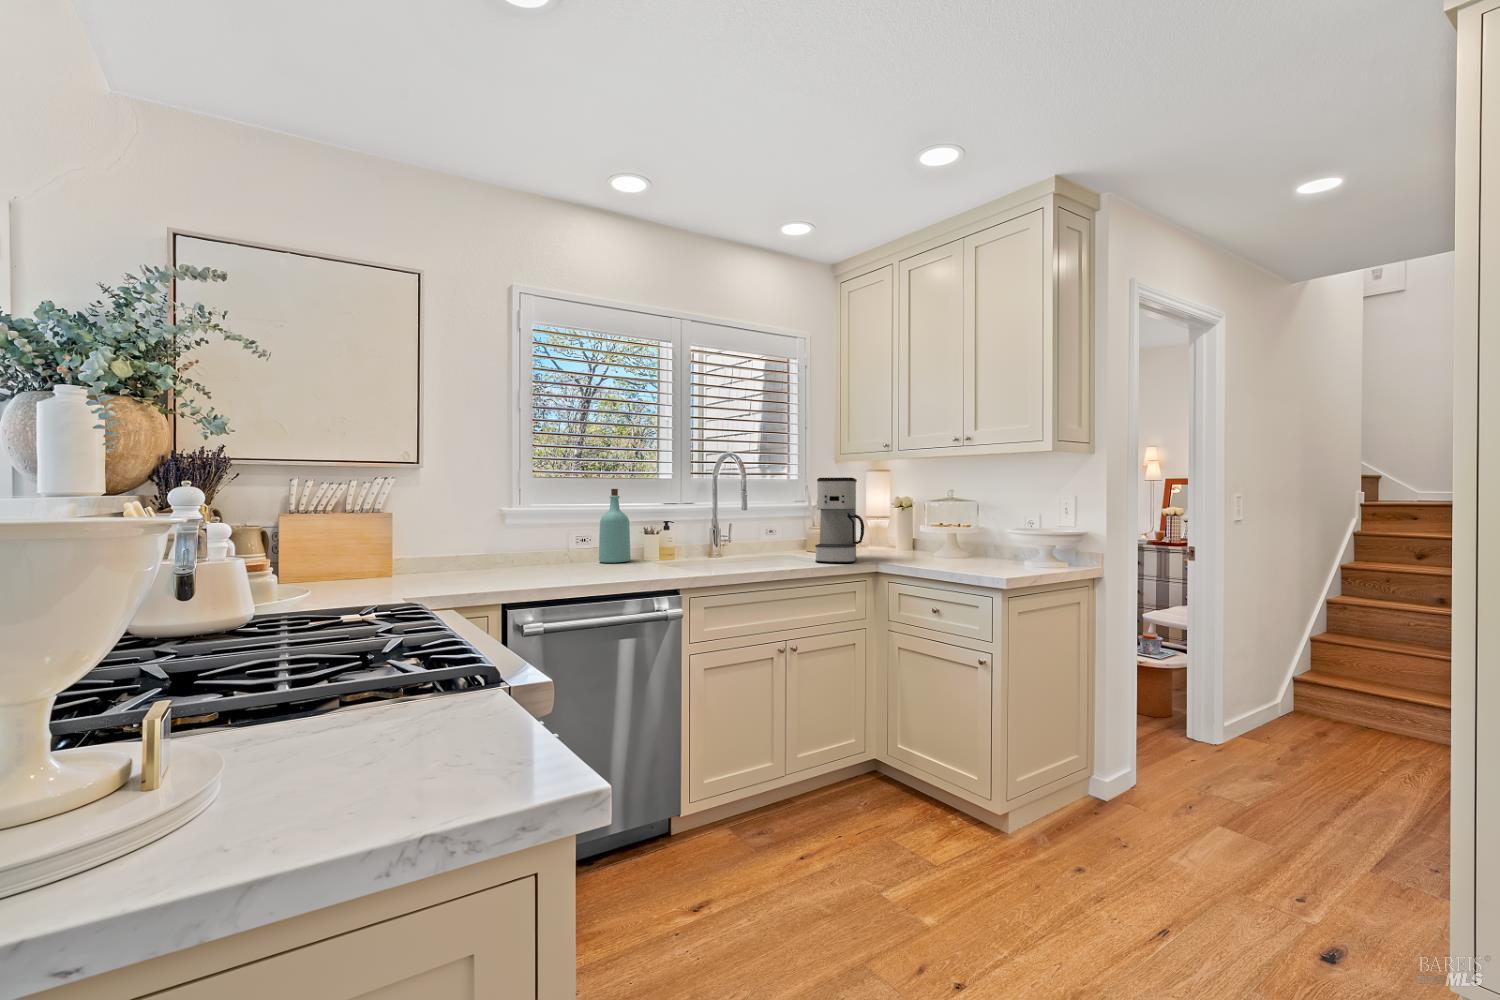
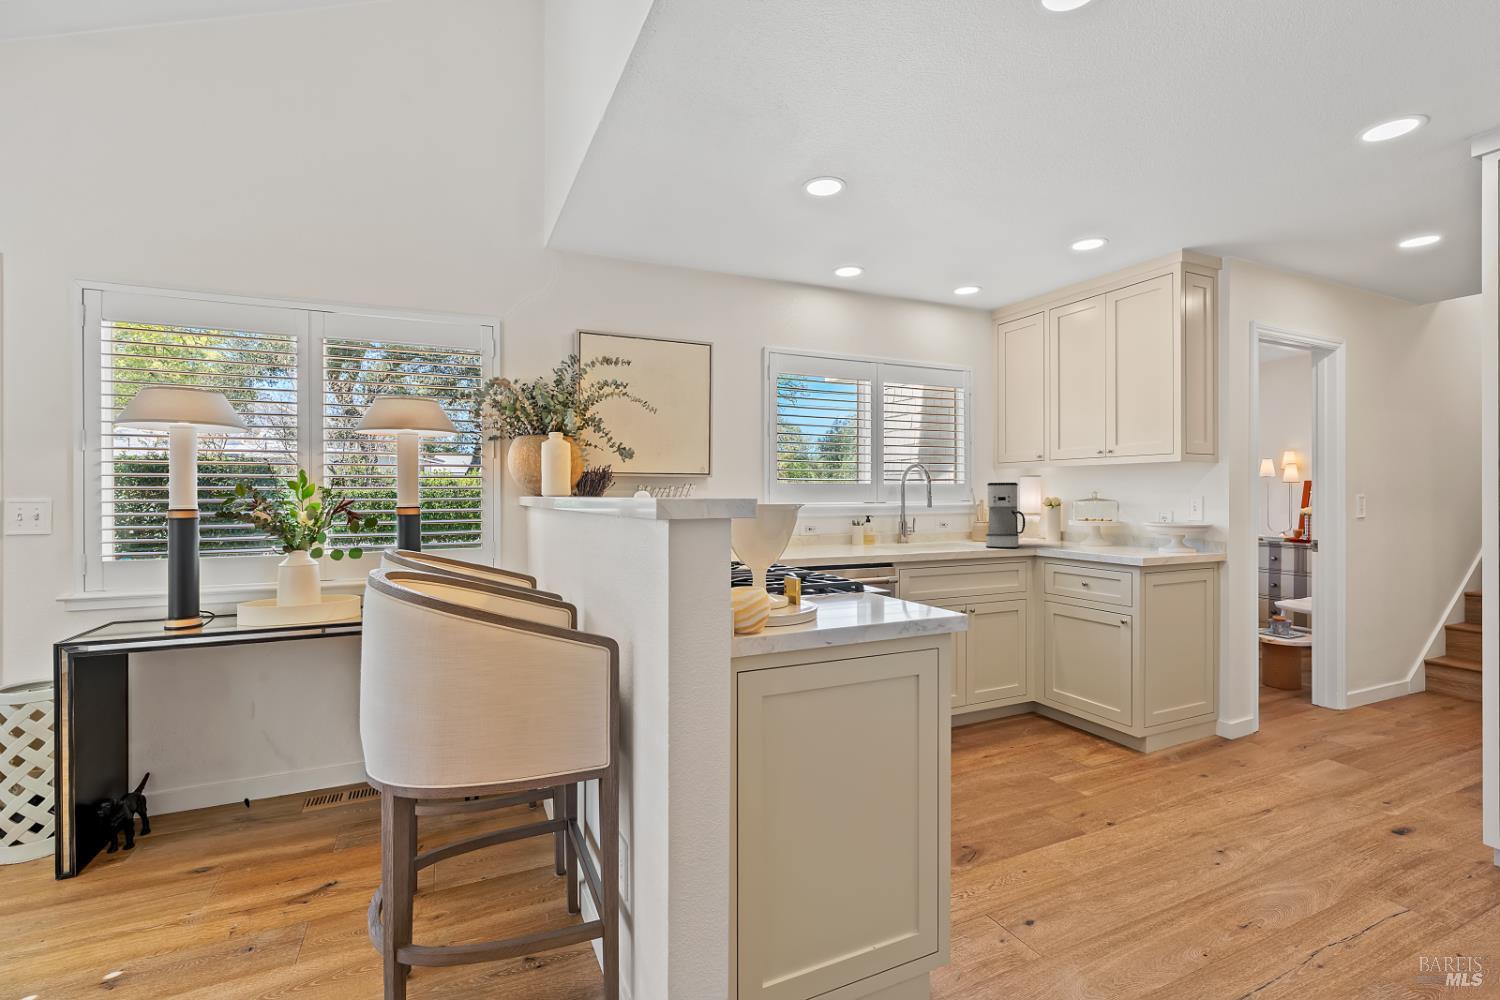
bottle: present [599,489,631,563] -> none [821,492,844,546]

